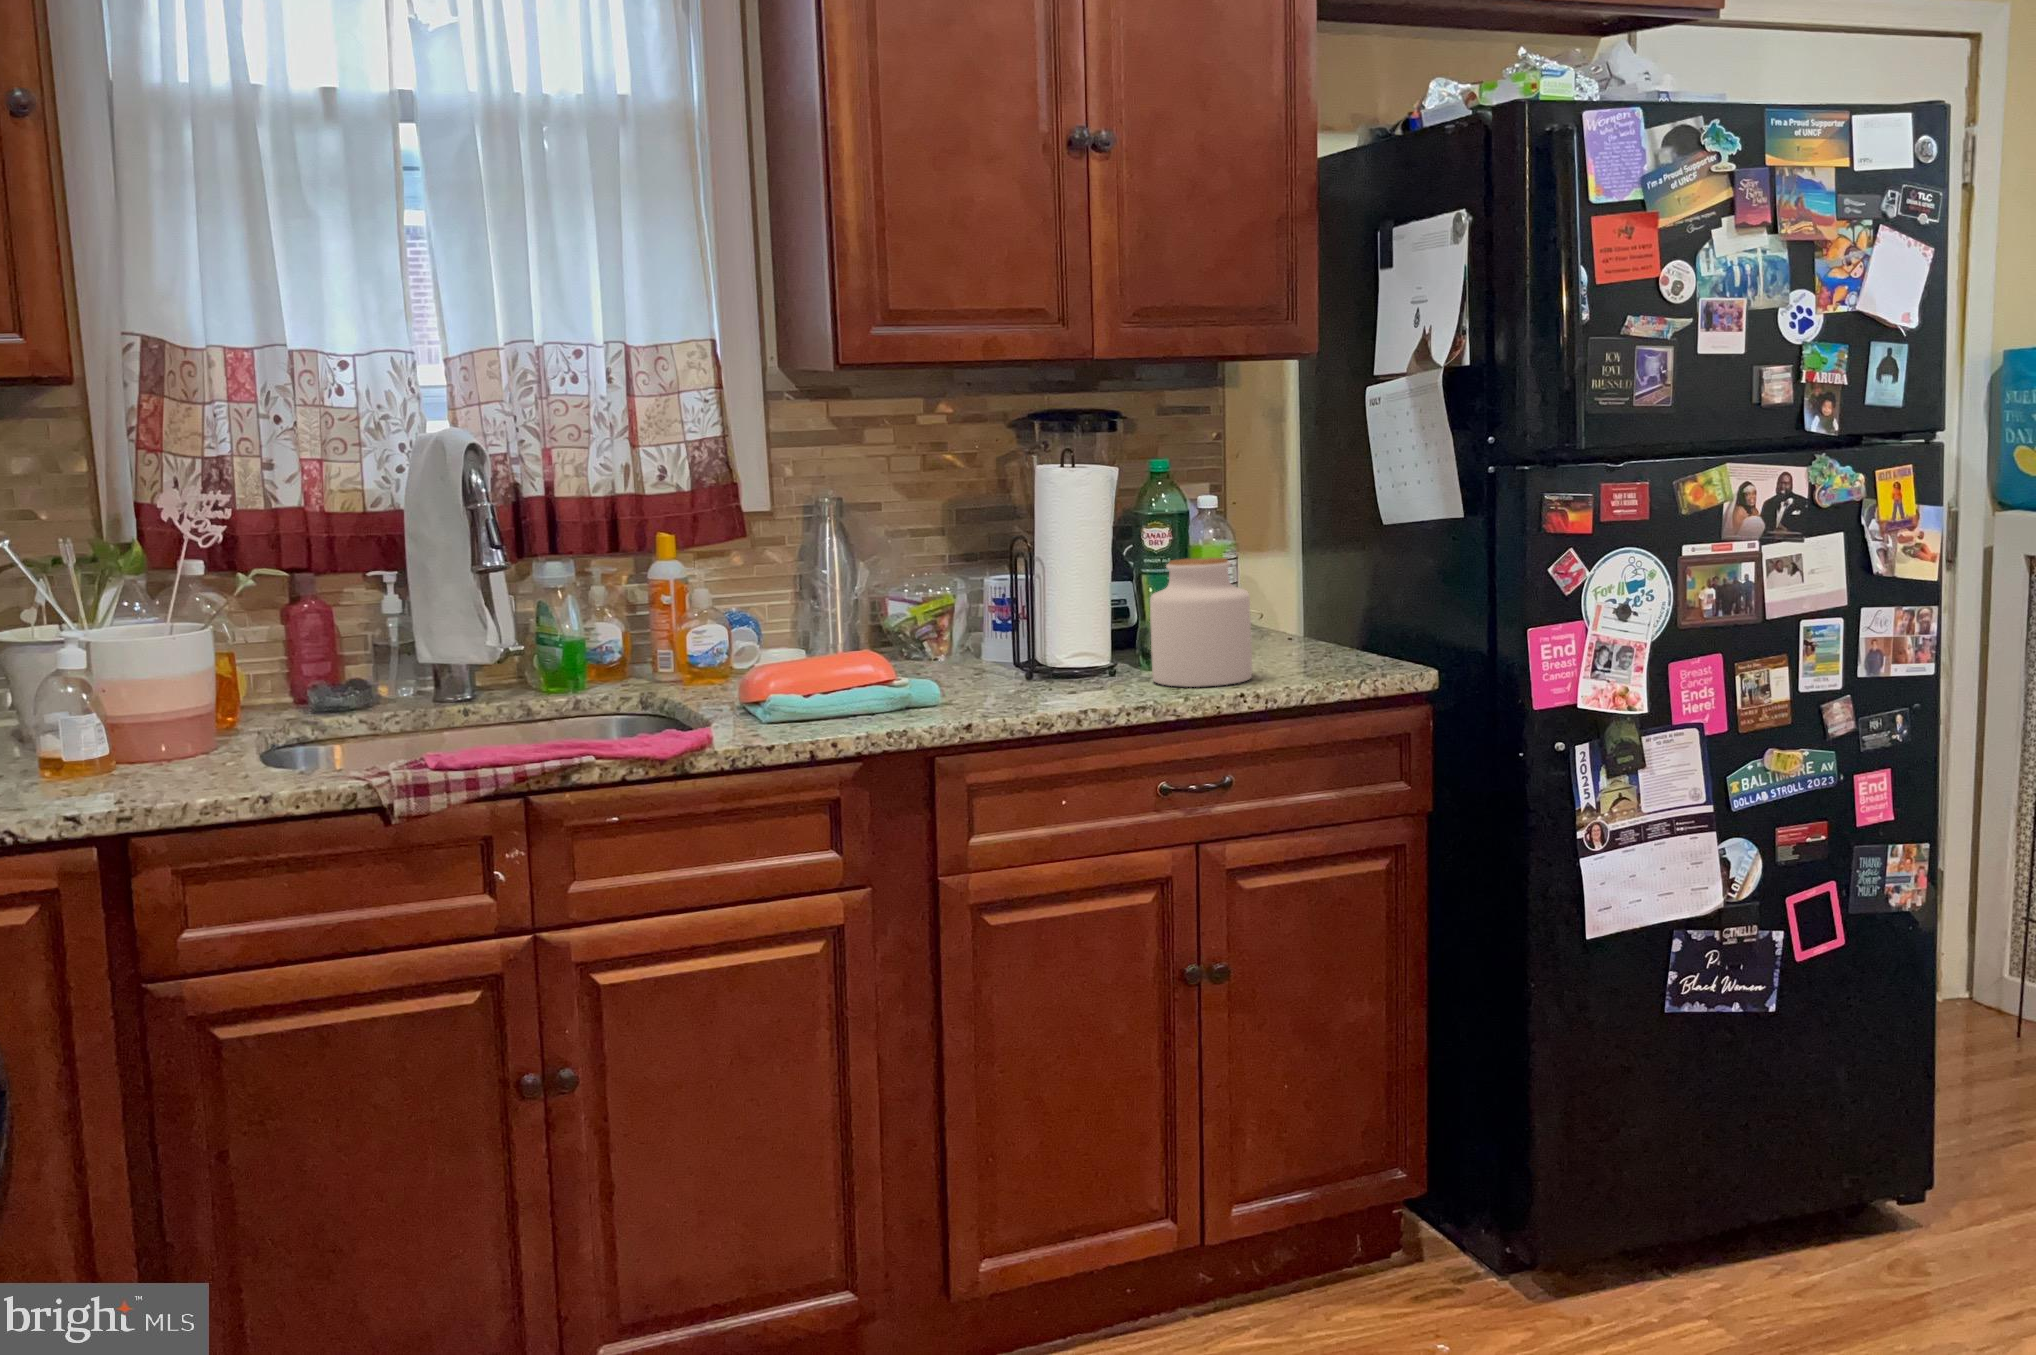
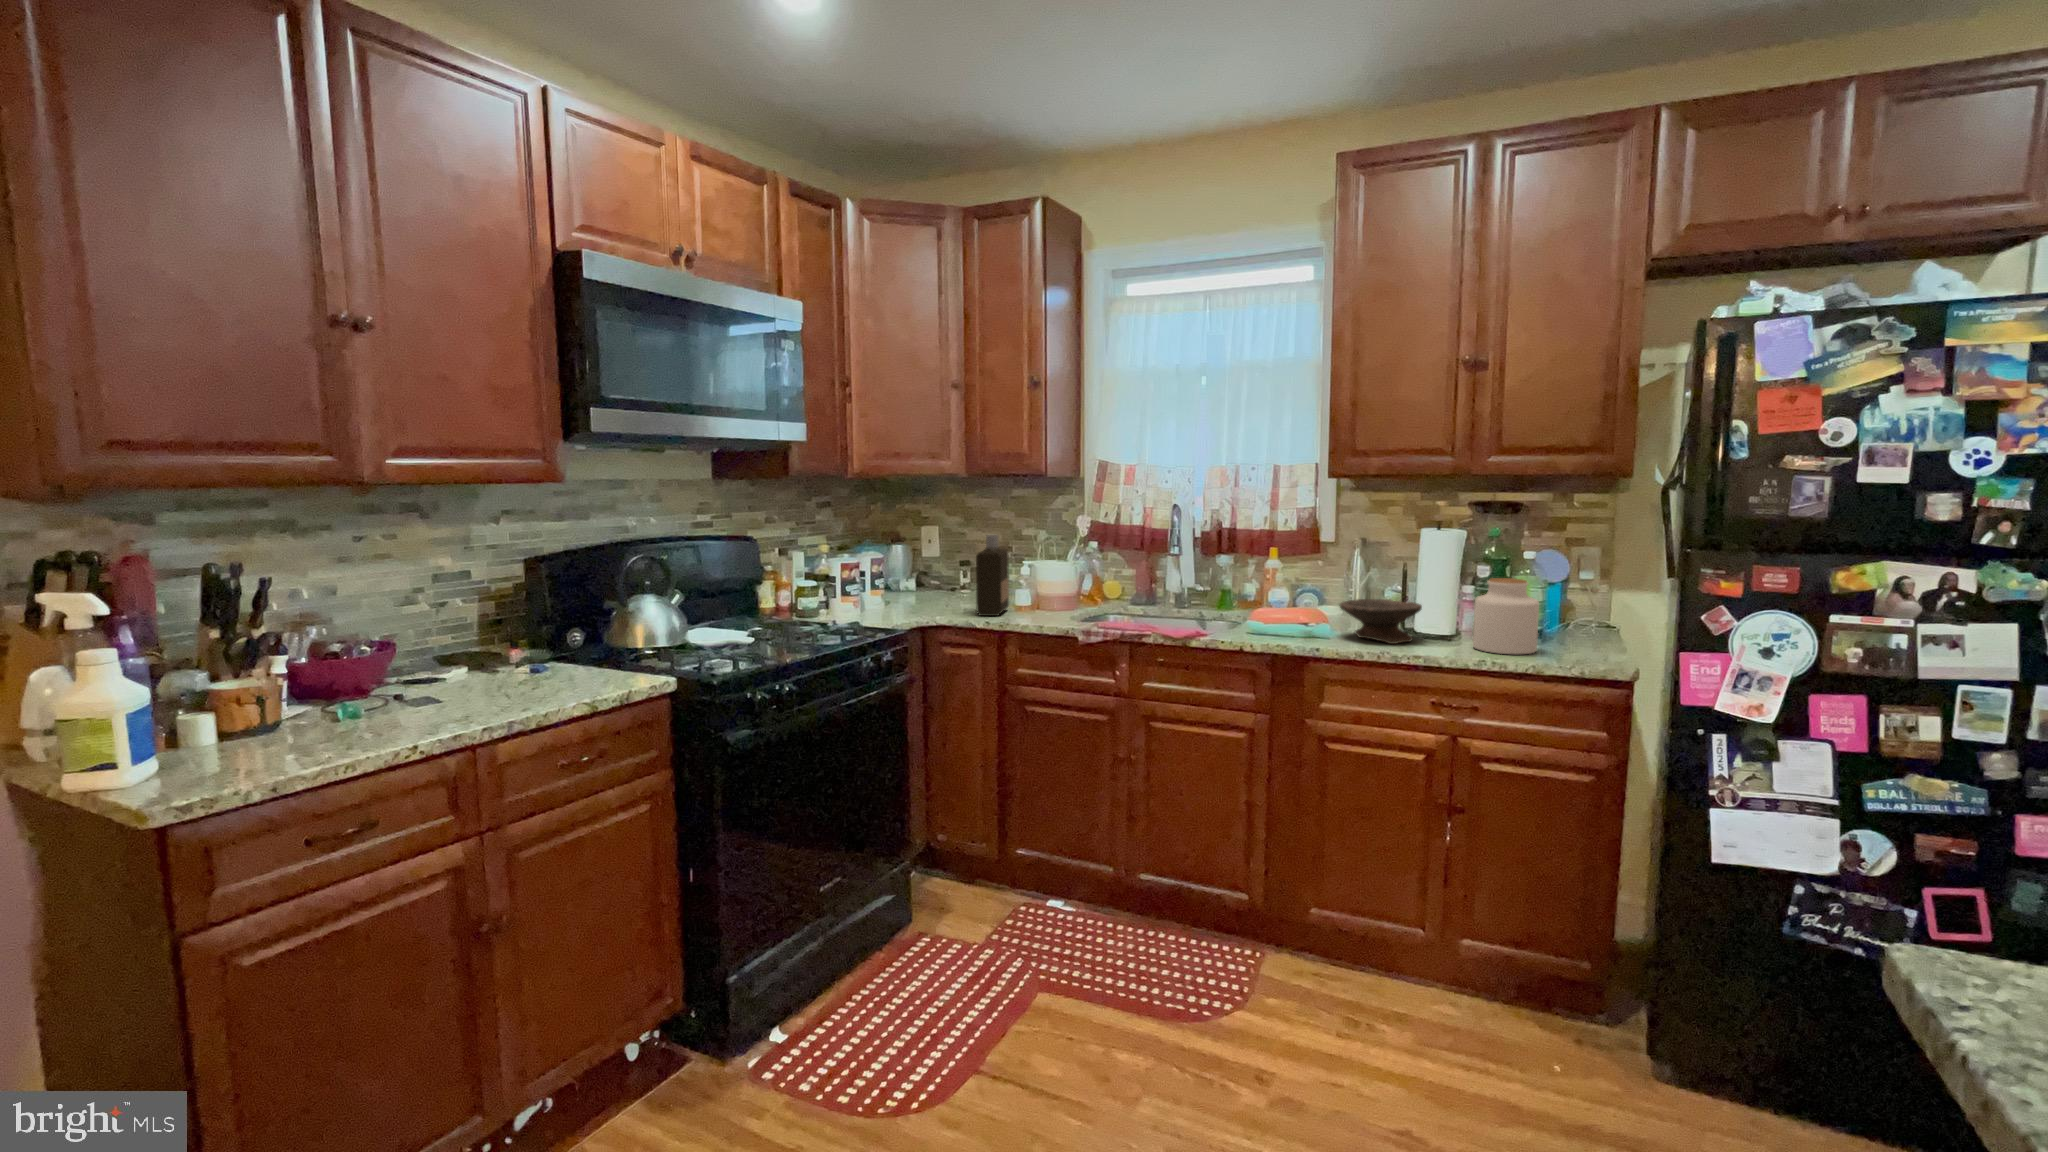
bottle: none [41,584,148,801] -> present [976,535,1009,616]
bowl: none [924,623,1071,700] -> present [1340,599,1422,644]

